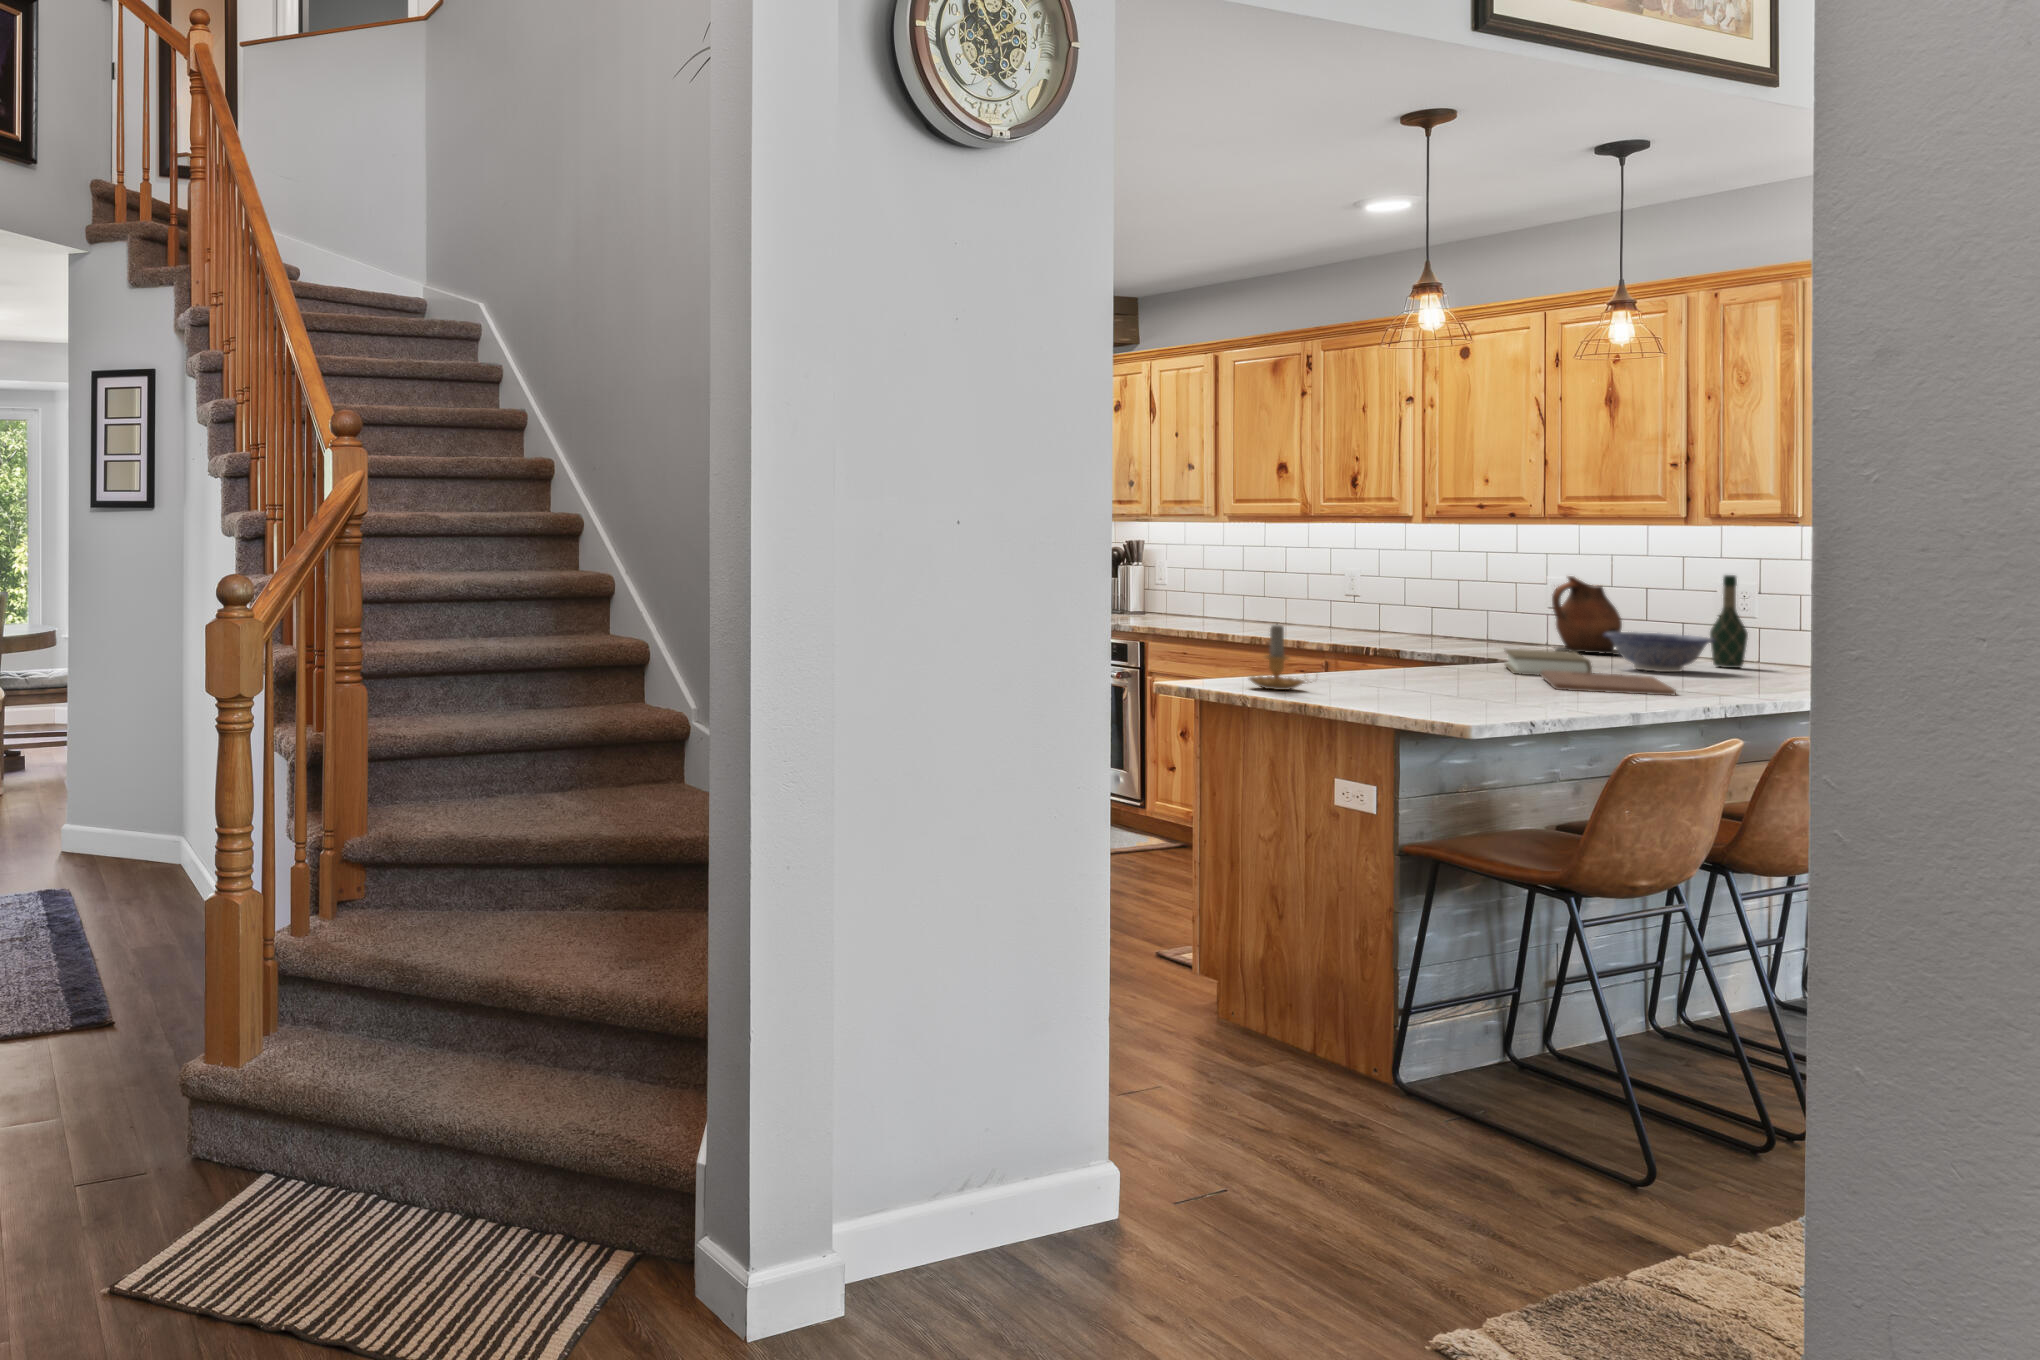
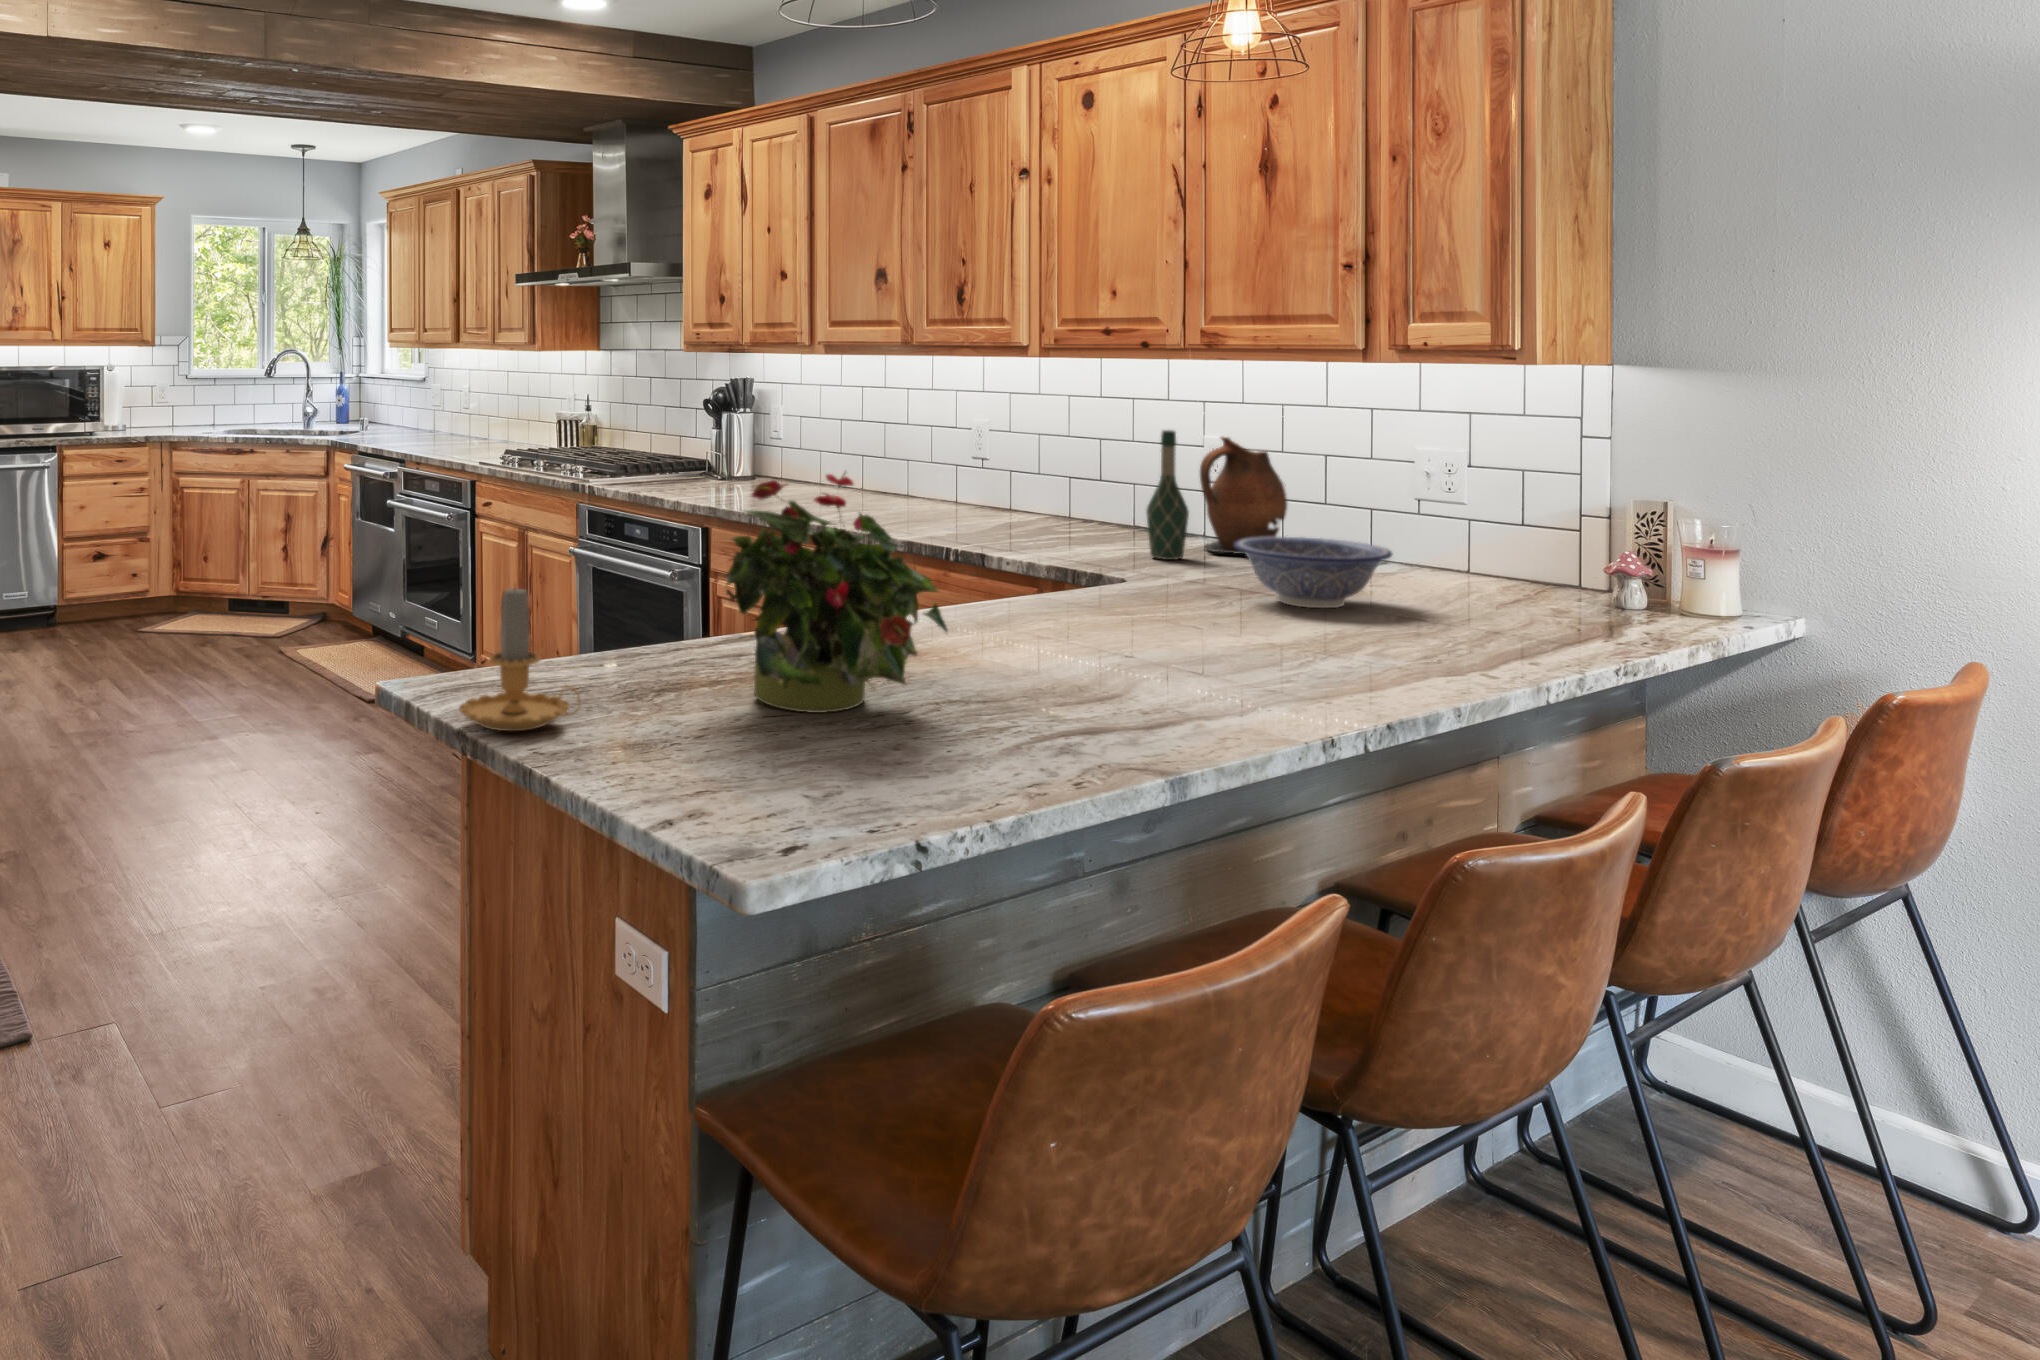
potted plant: none [1358,574,1489,690] -> present [726,474,947,713]
wine bottle: present [1710,575,1748,668] -> present [1146,430,1189,560]
book: present [1505,649,1592,675] -> none [1071,573,1190,636]
cutting board: present [1541,670,1676,695] -> none [1081,629,1283,708]

